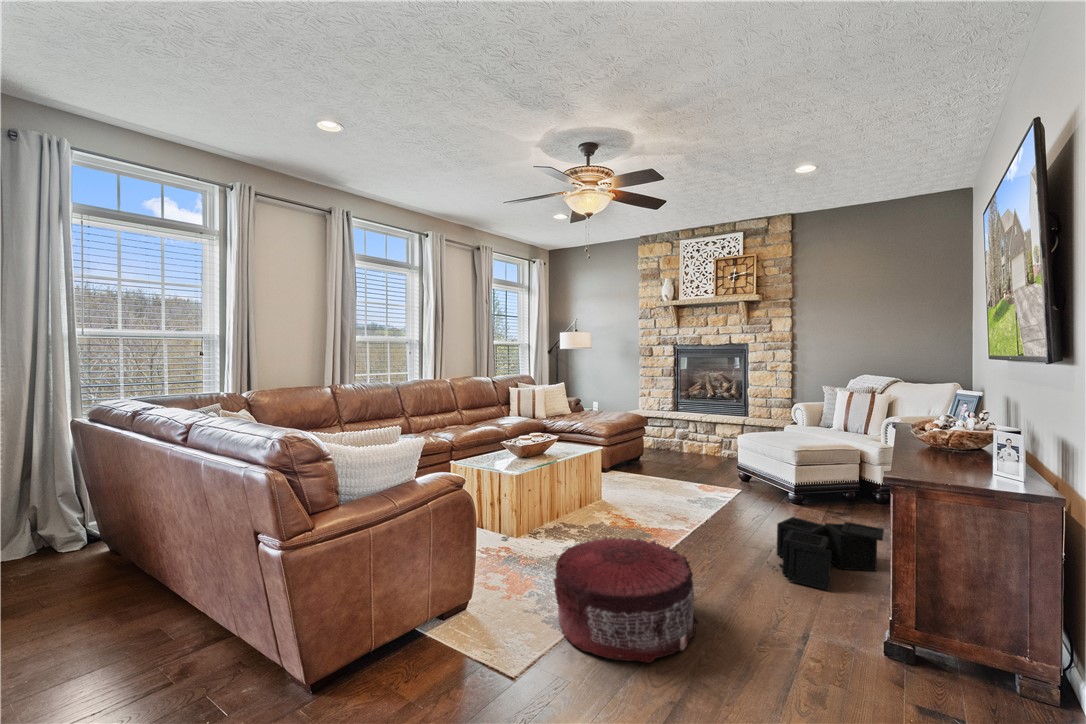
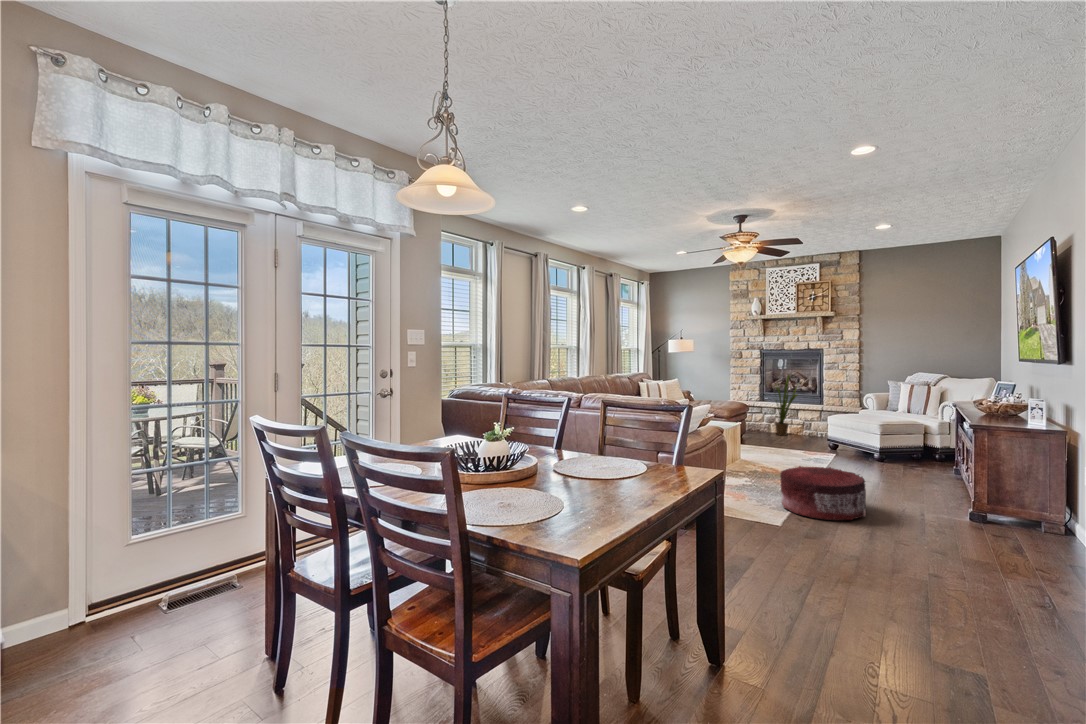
house plant: none [674,377,719,456] -> present [775,375,797,435]
storage bin: present [767,517,884,591] -> none [884,462,957,498]

